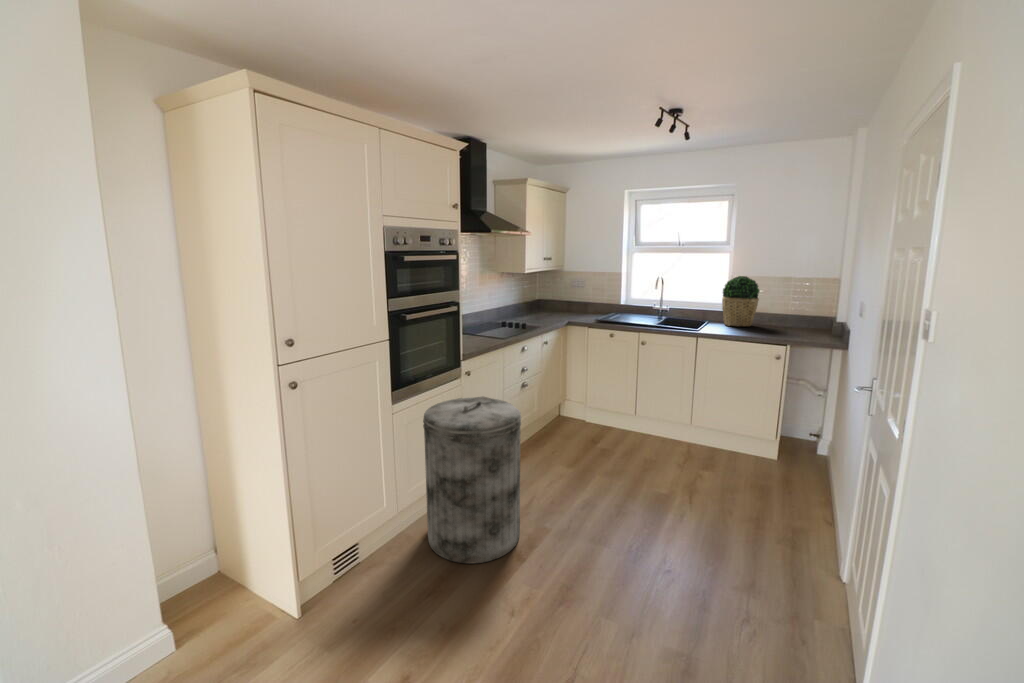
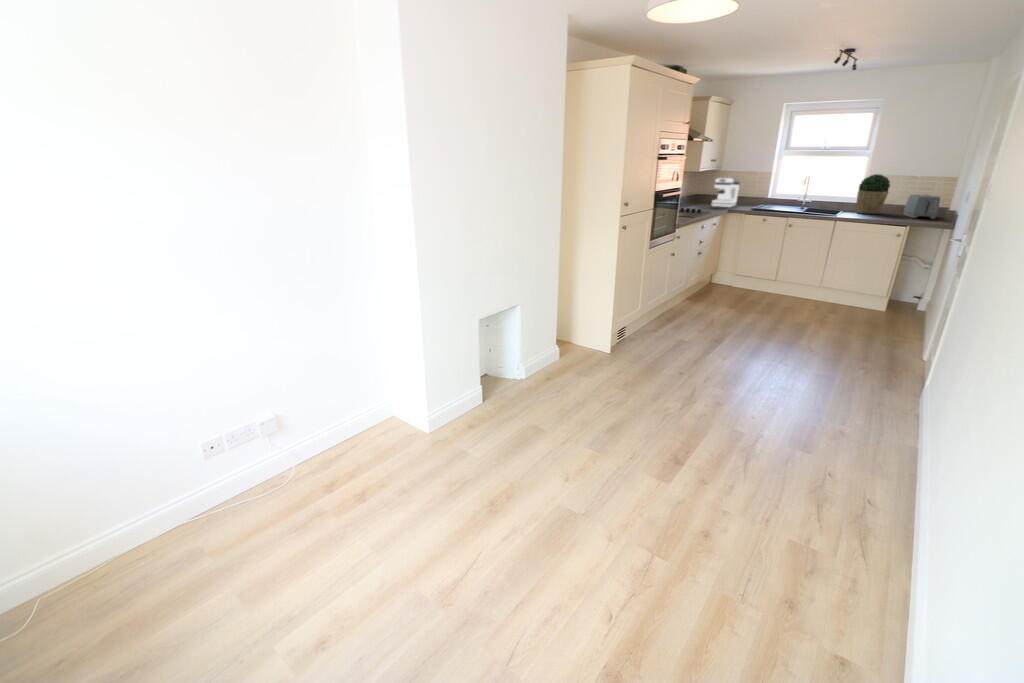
coffee maker: none [552,279,585,316] -> present [712,178,739,207]
toaster: none [780,302,823,335] -> present [904,195,940,219]
trash can: present [423,396,521,564] -> none [657,250,726,341]

